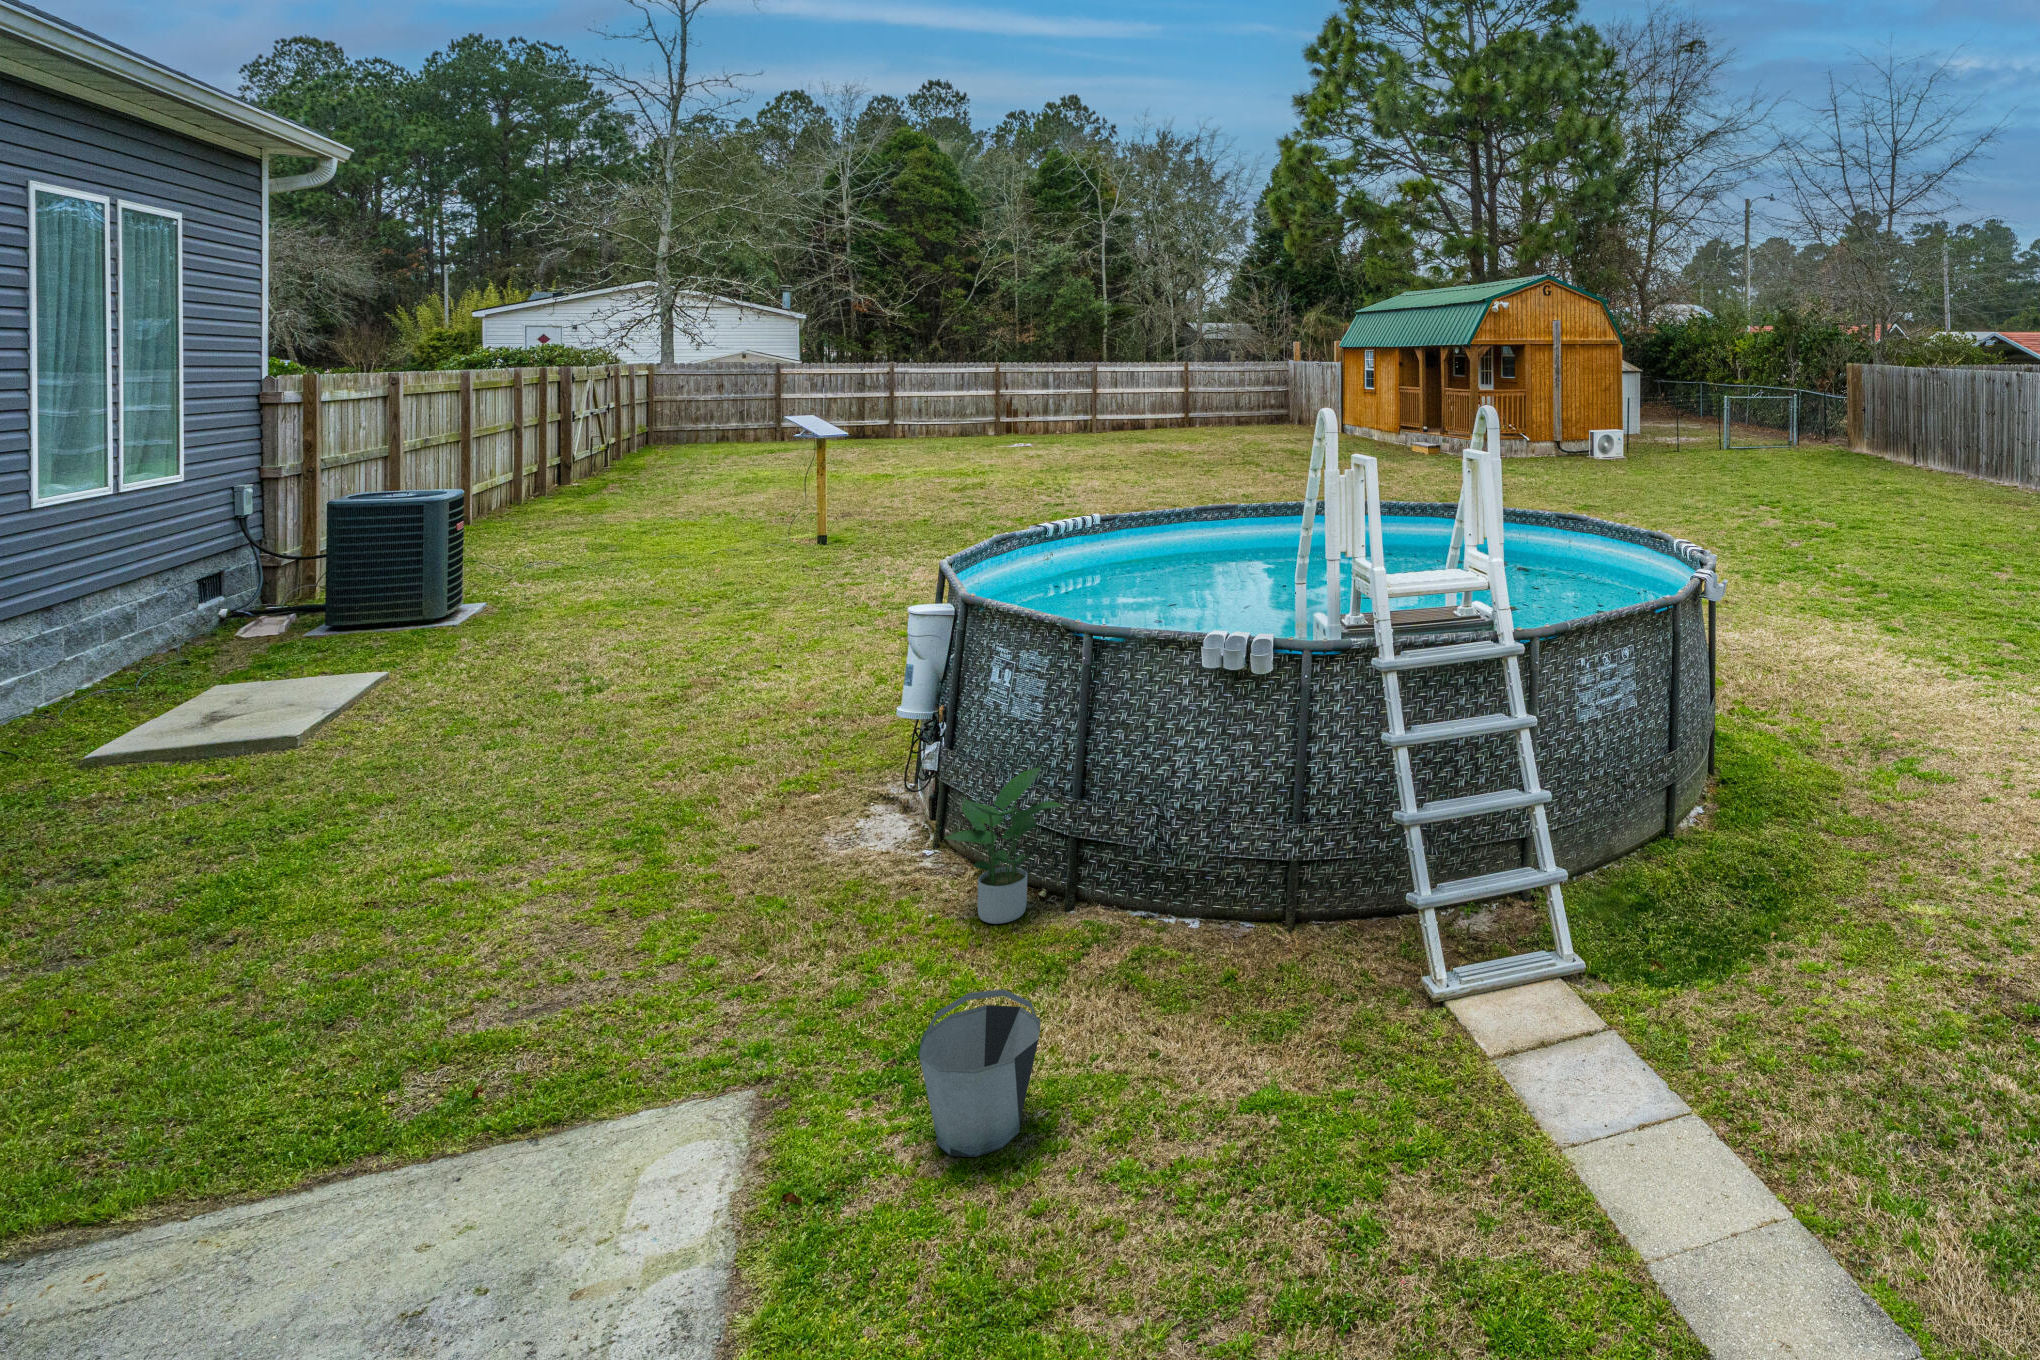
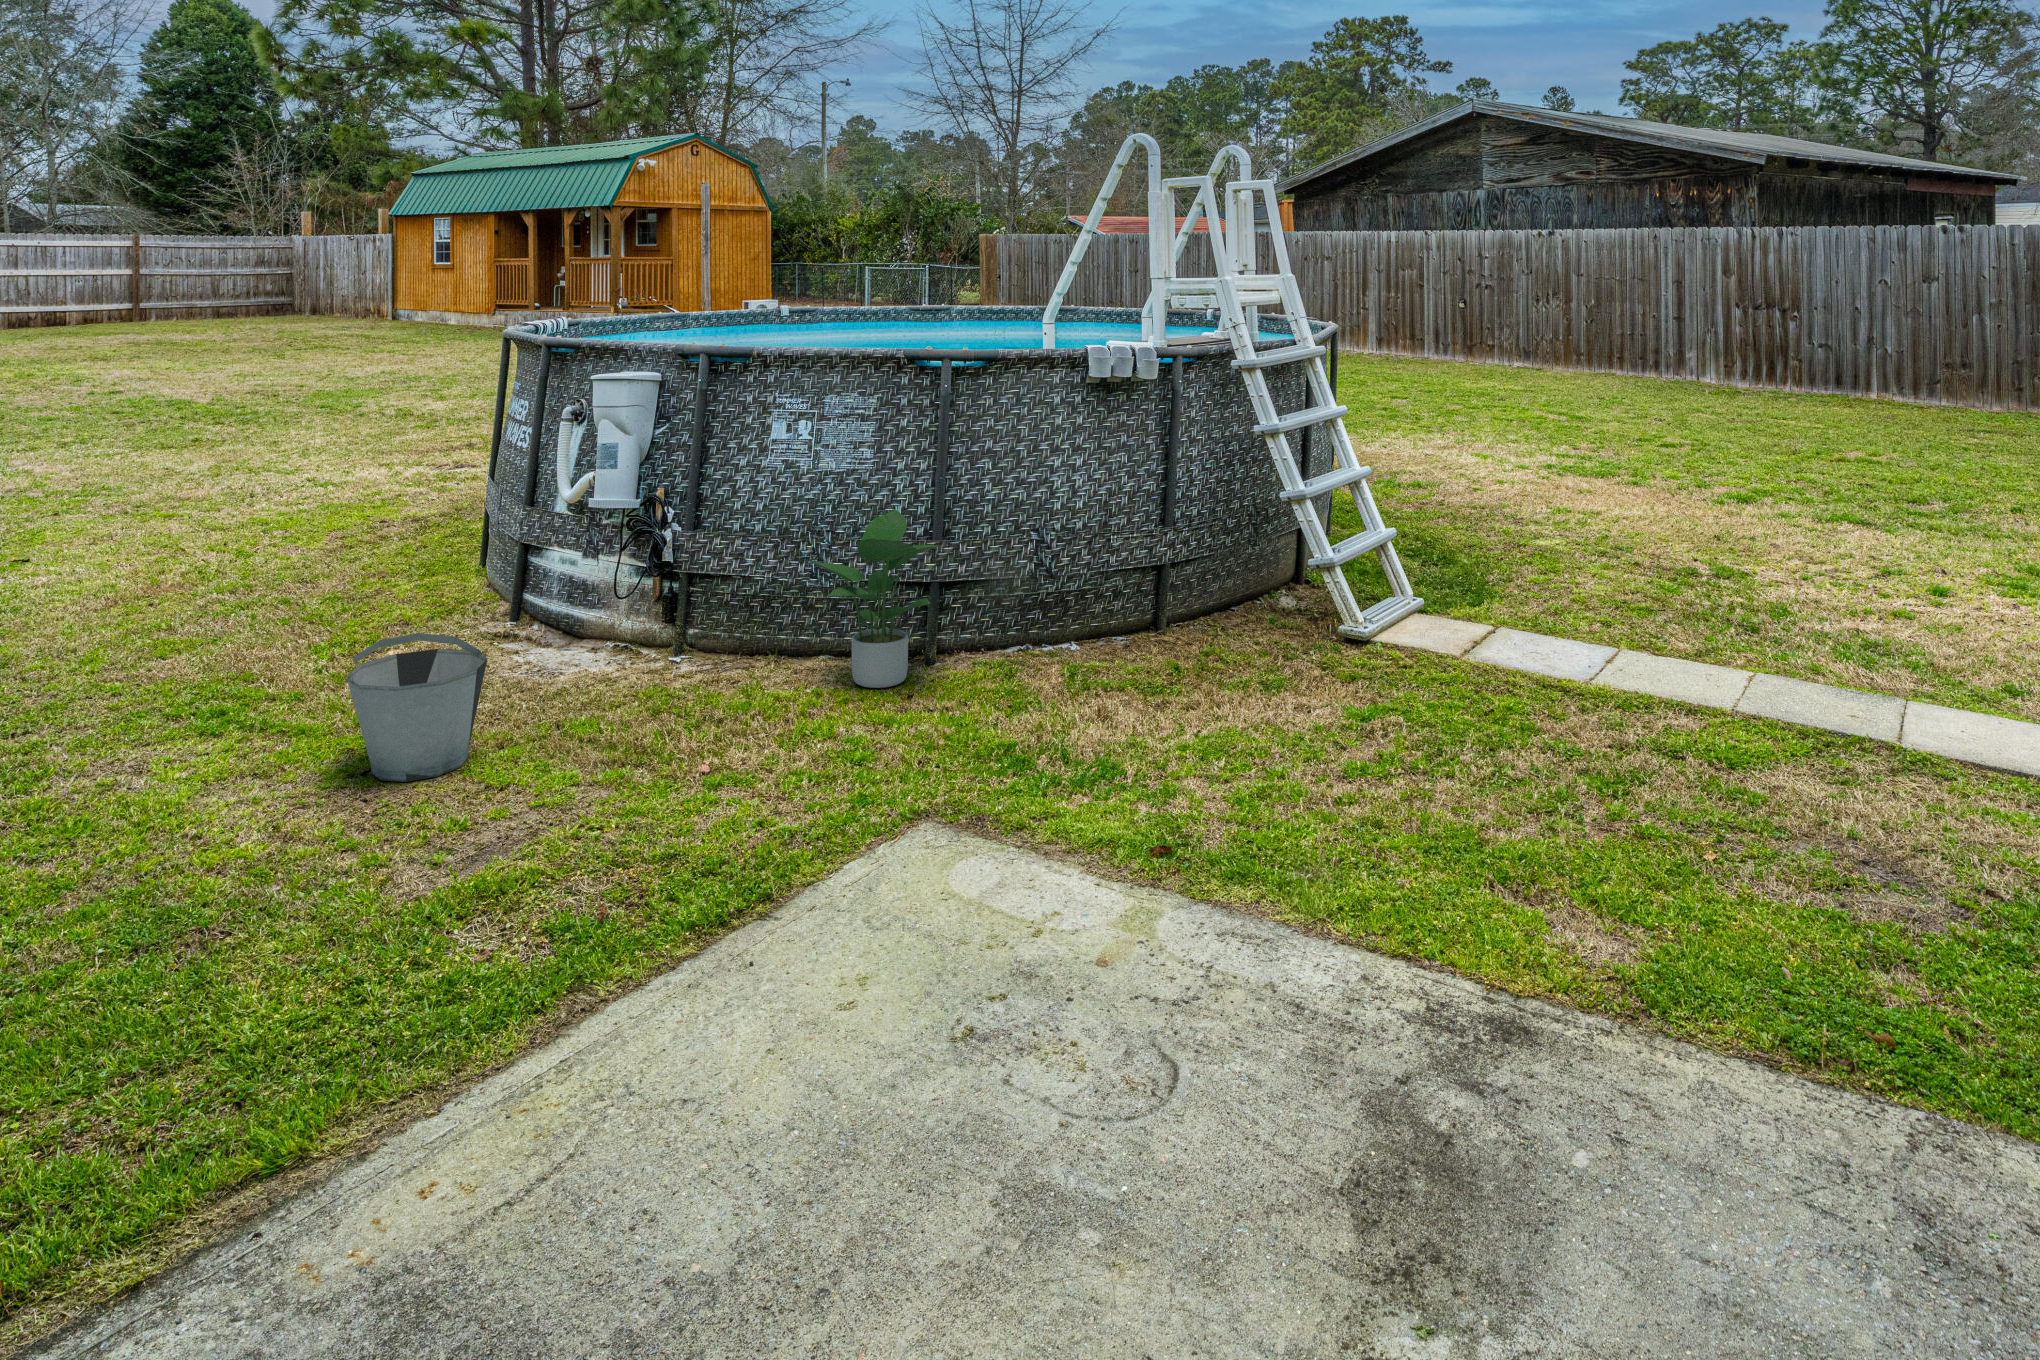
bucket: present [919,989,1041,1157] -> present [346,633,488,782]

